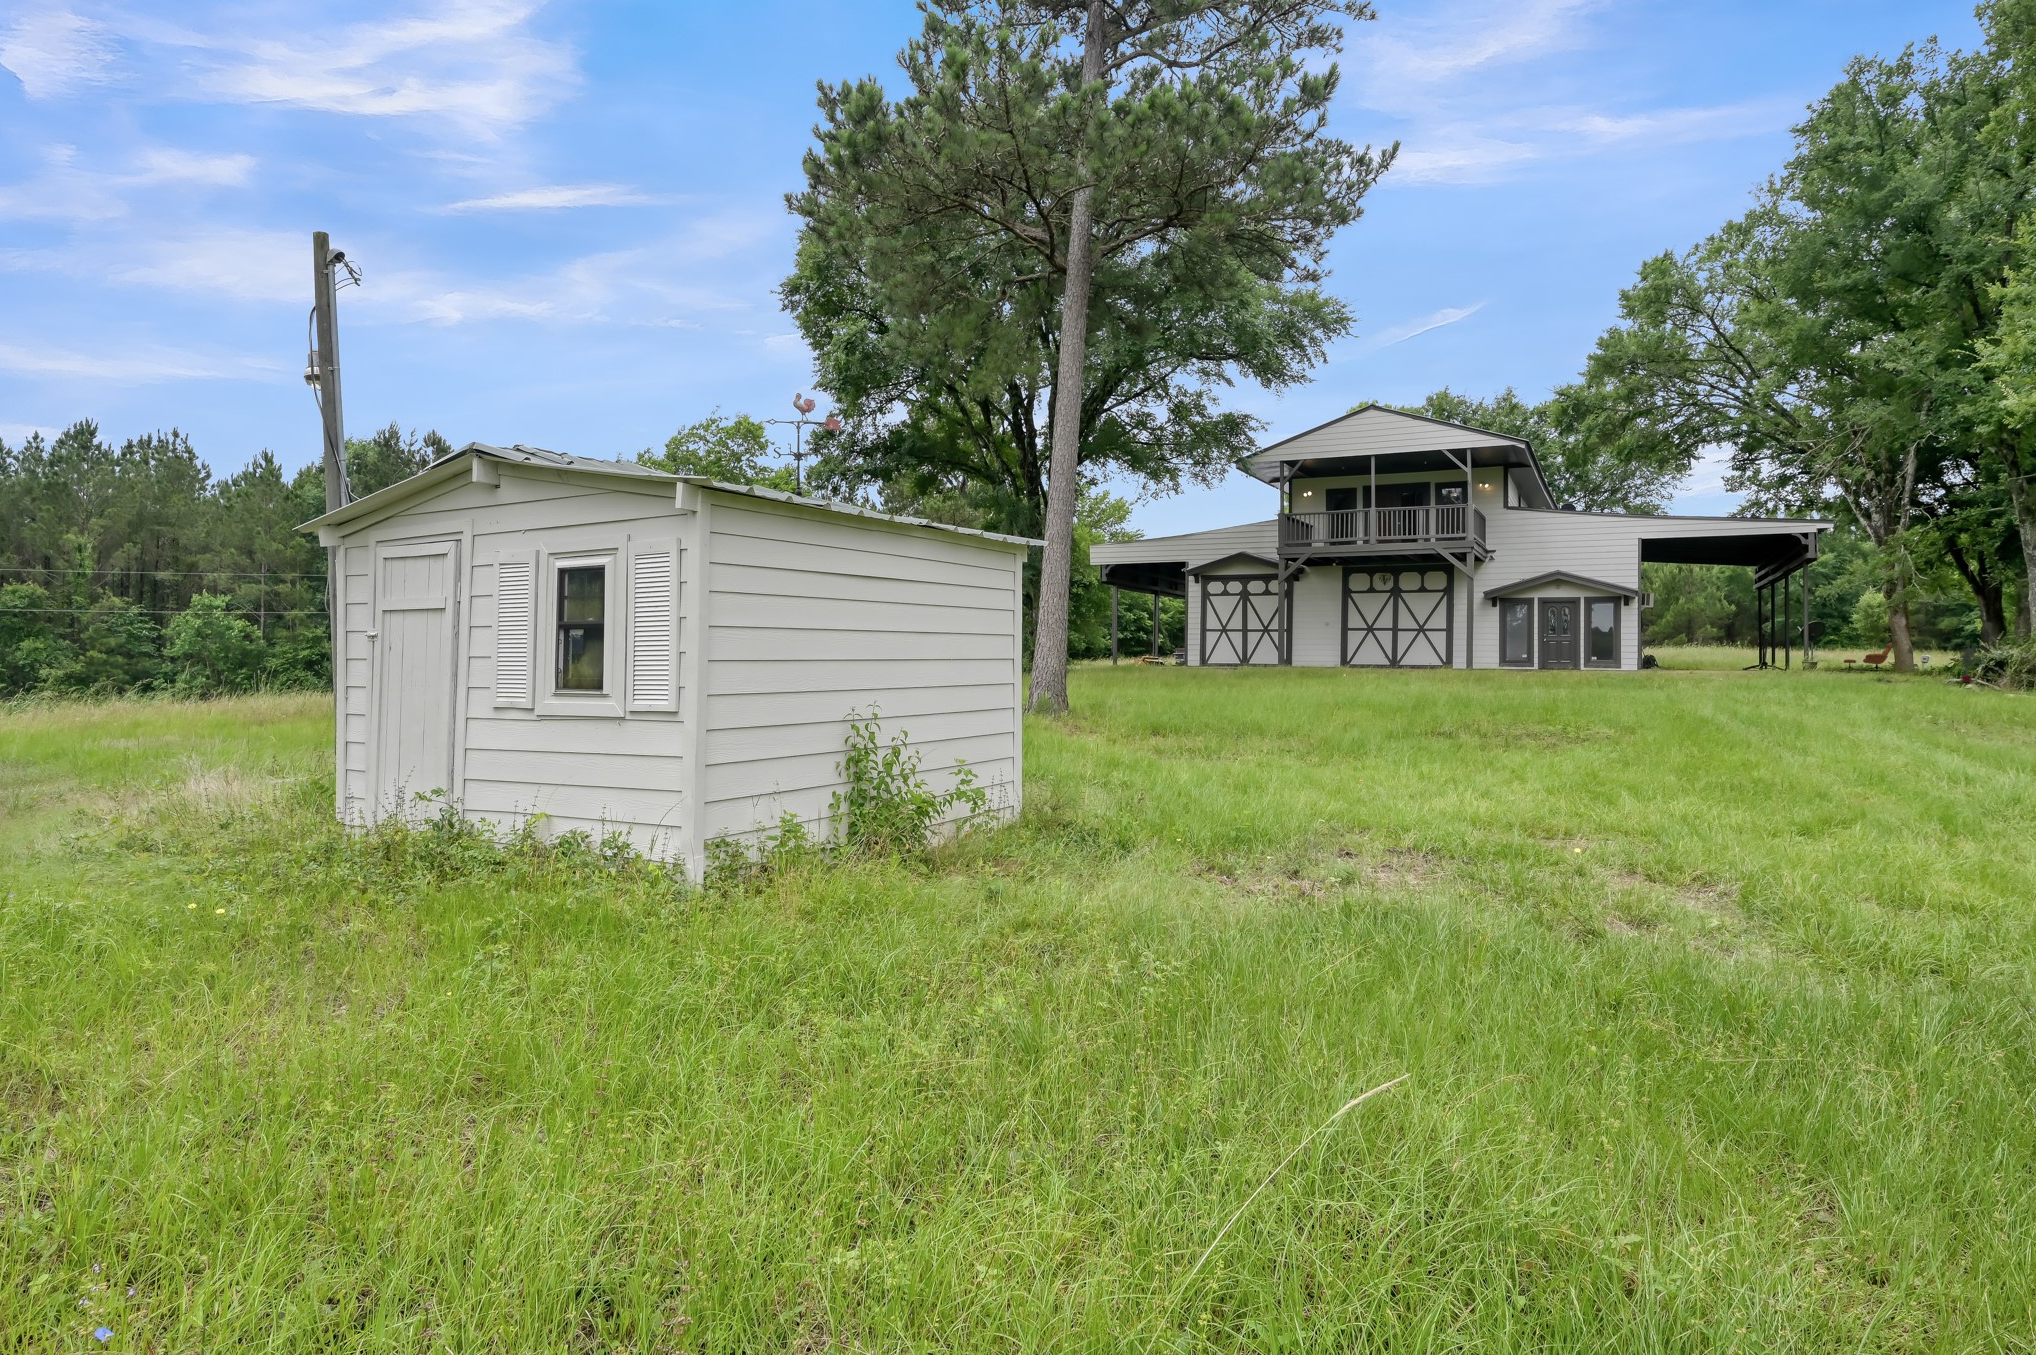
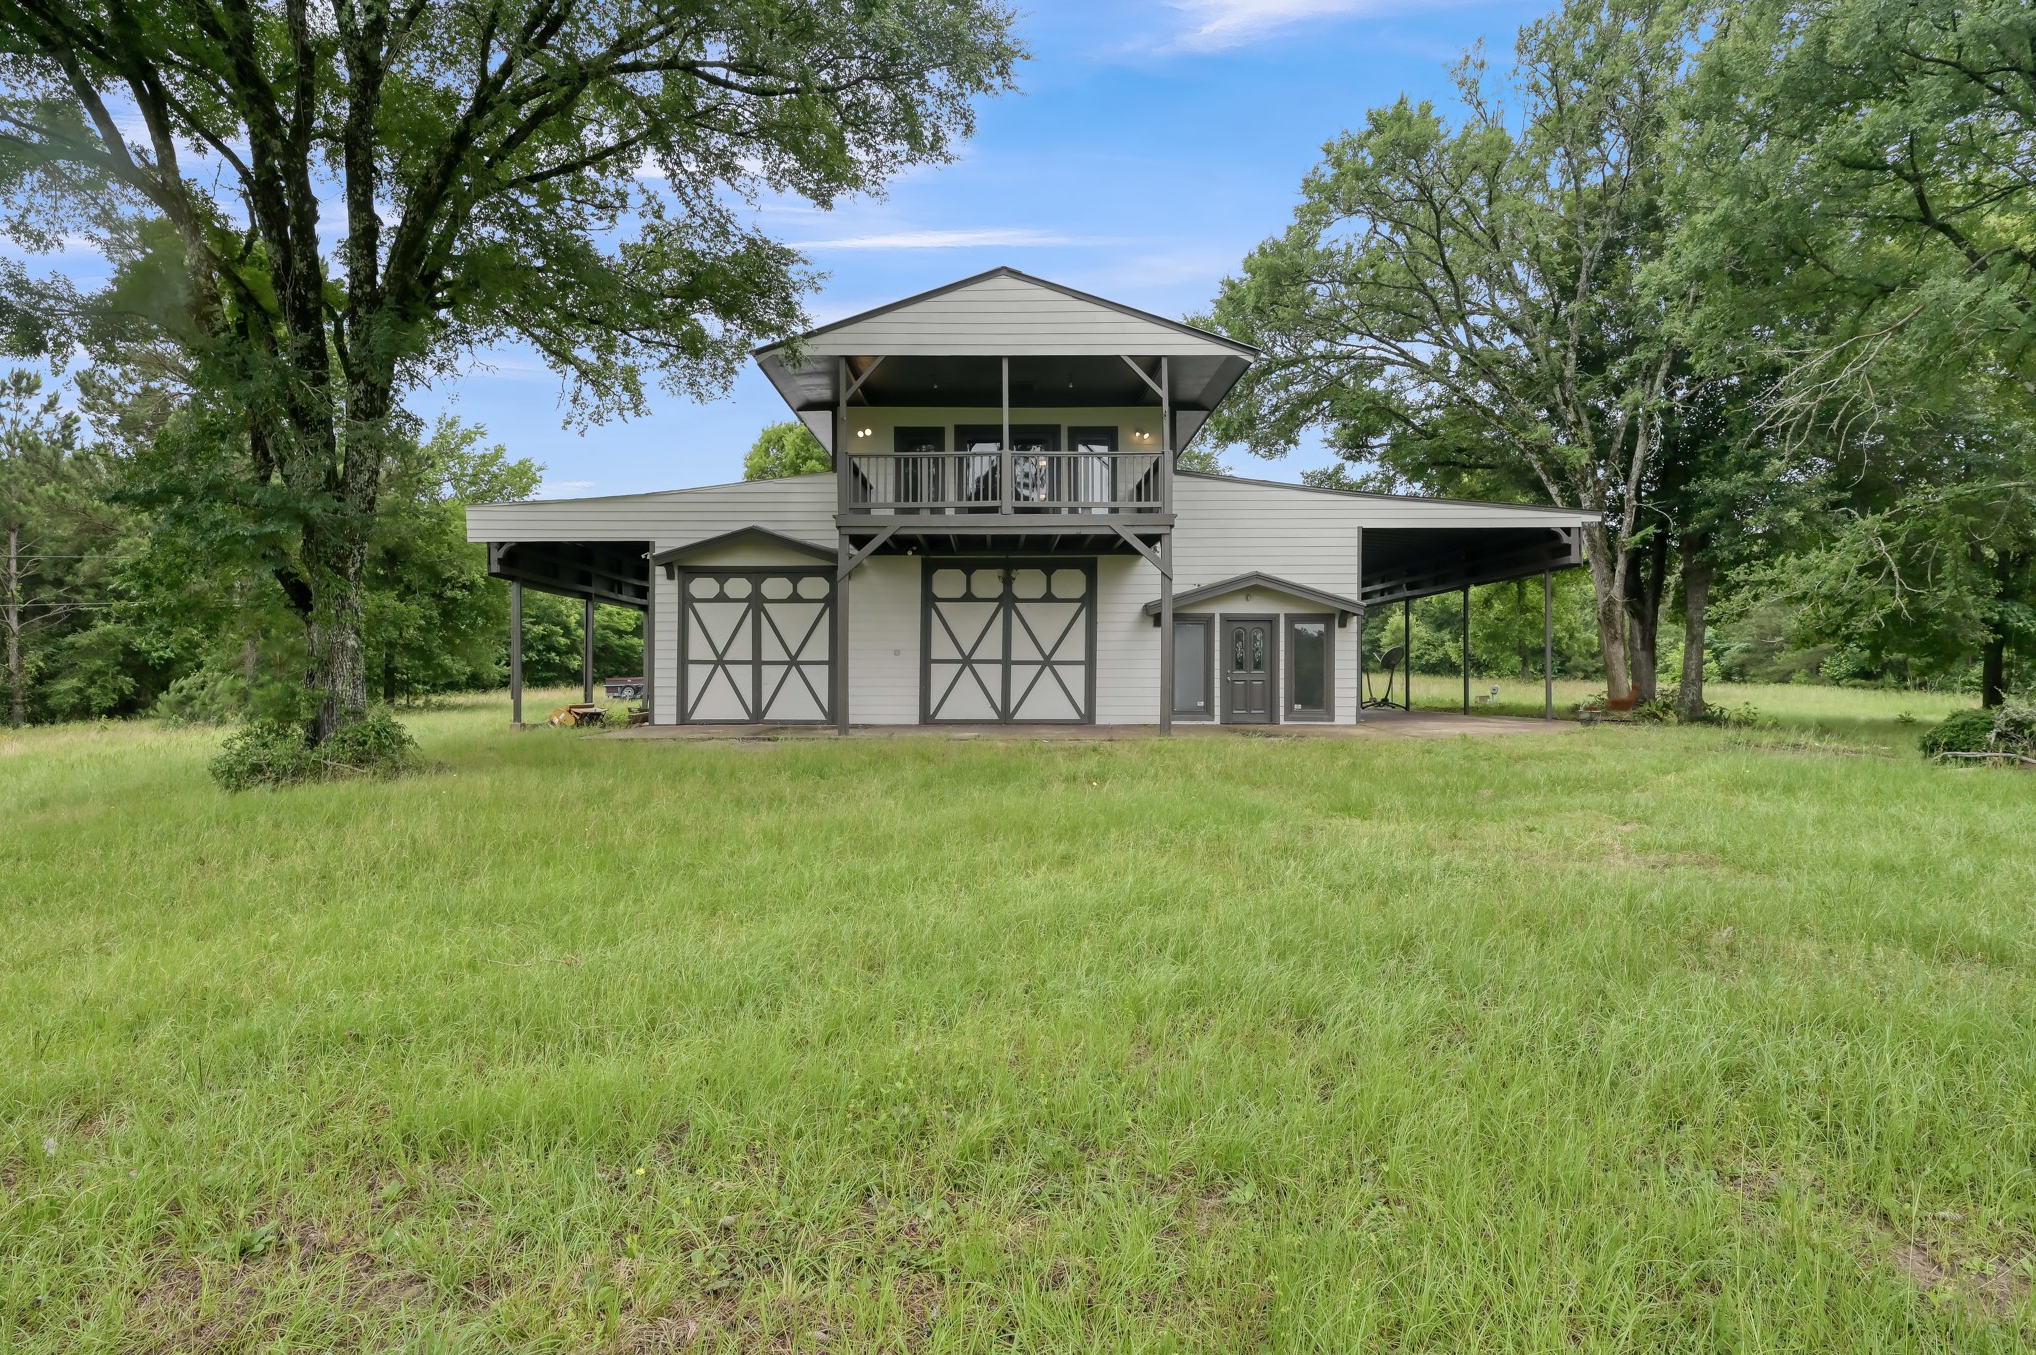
potted tree: present [1960,645,1985,683] -> none [1785,685,1825,744]

